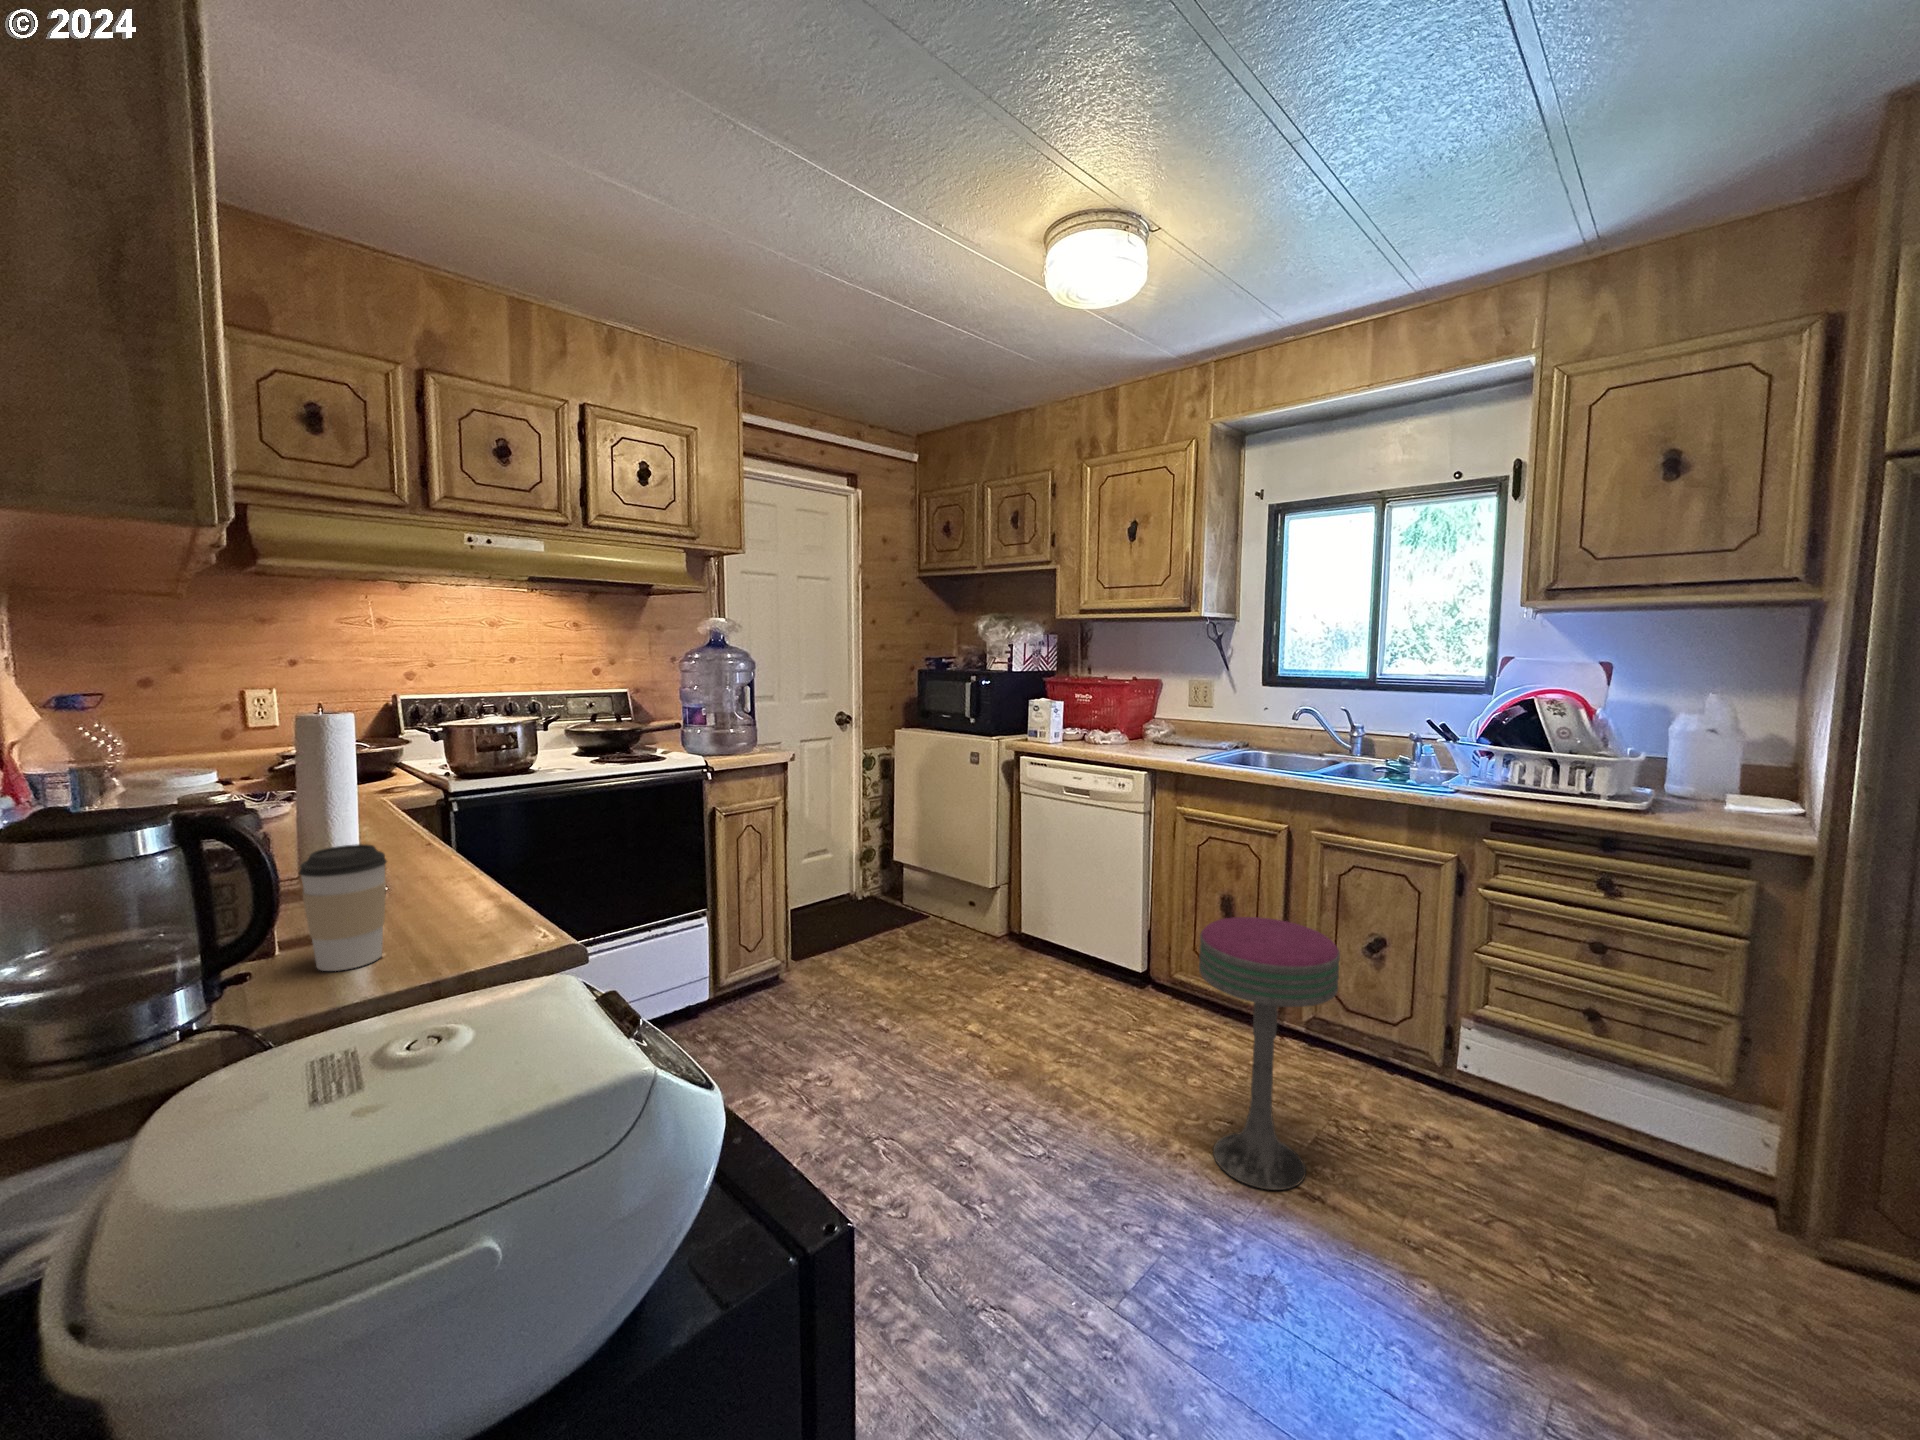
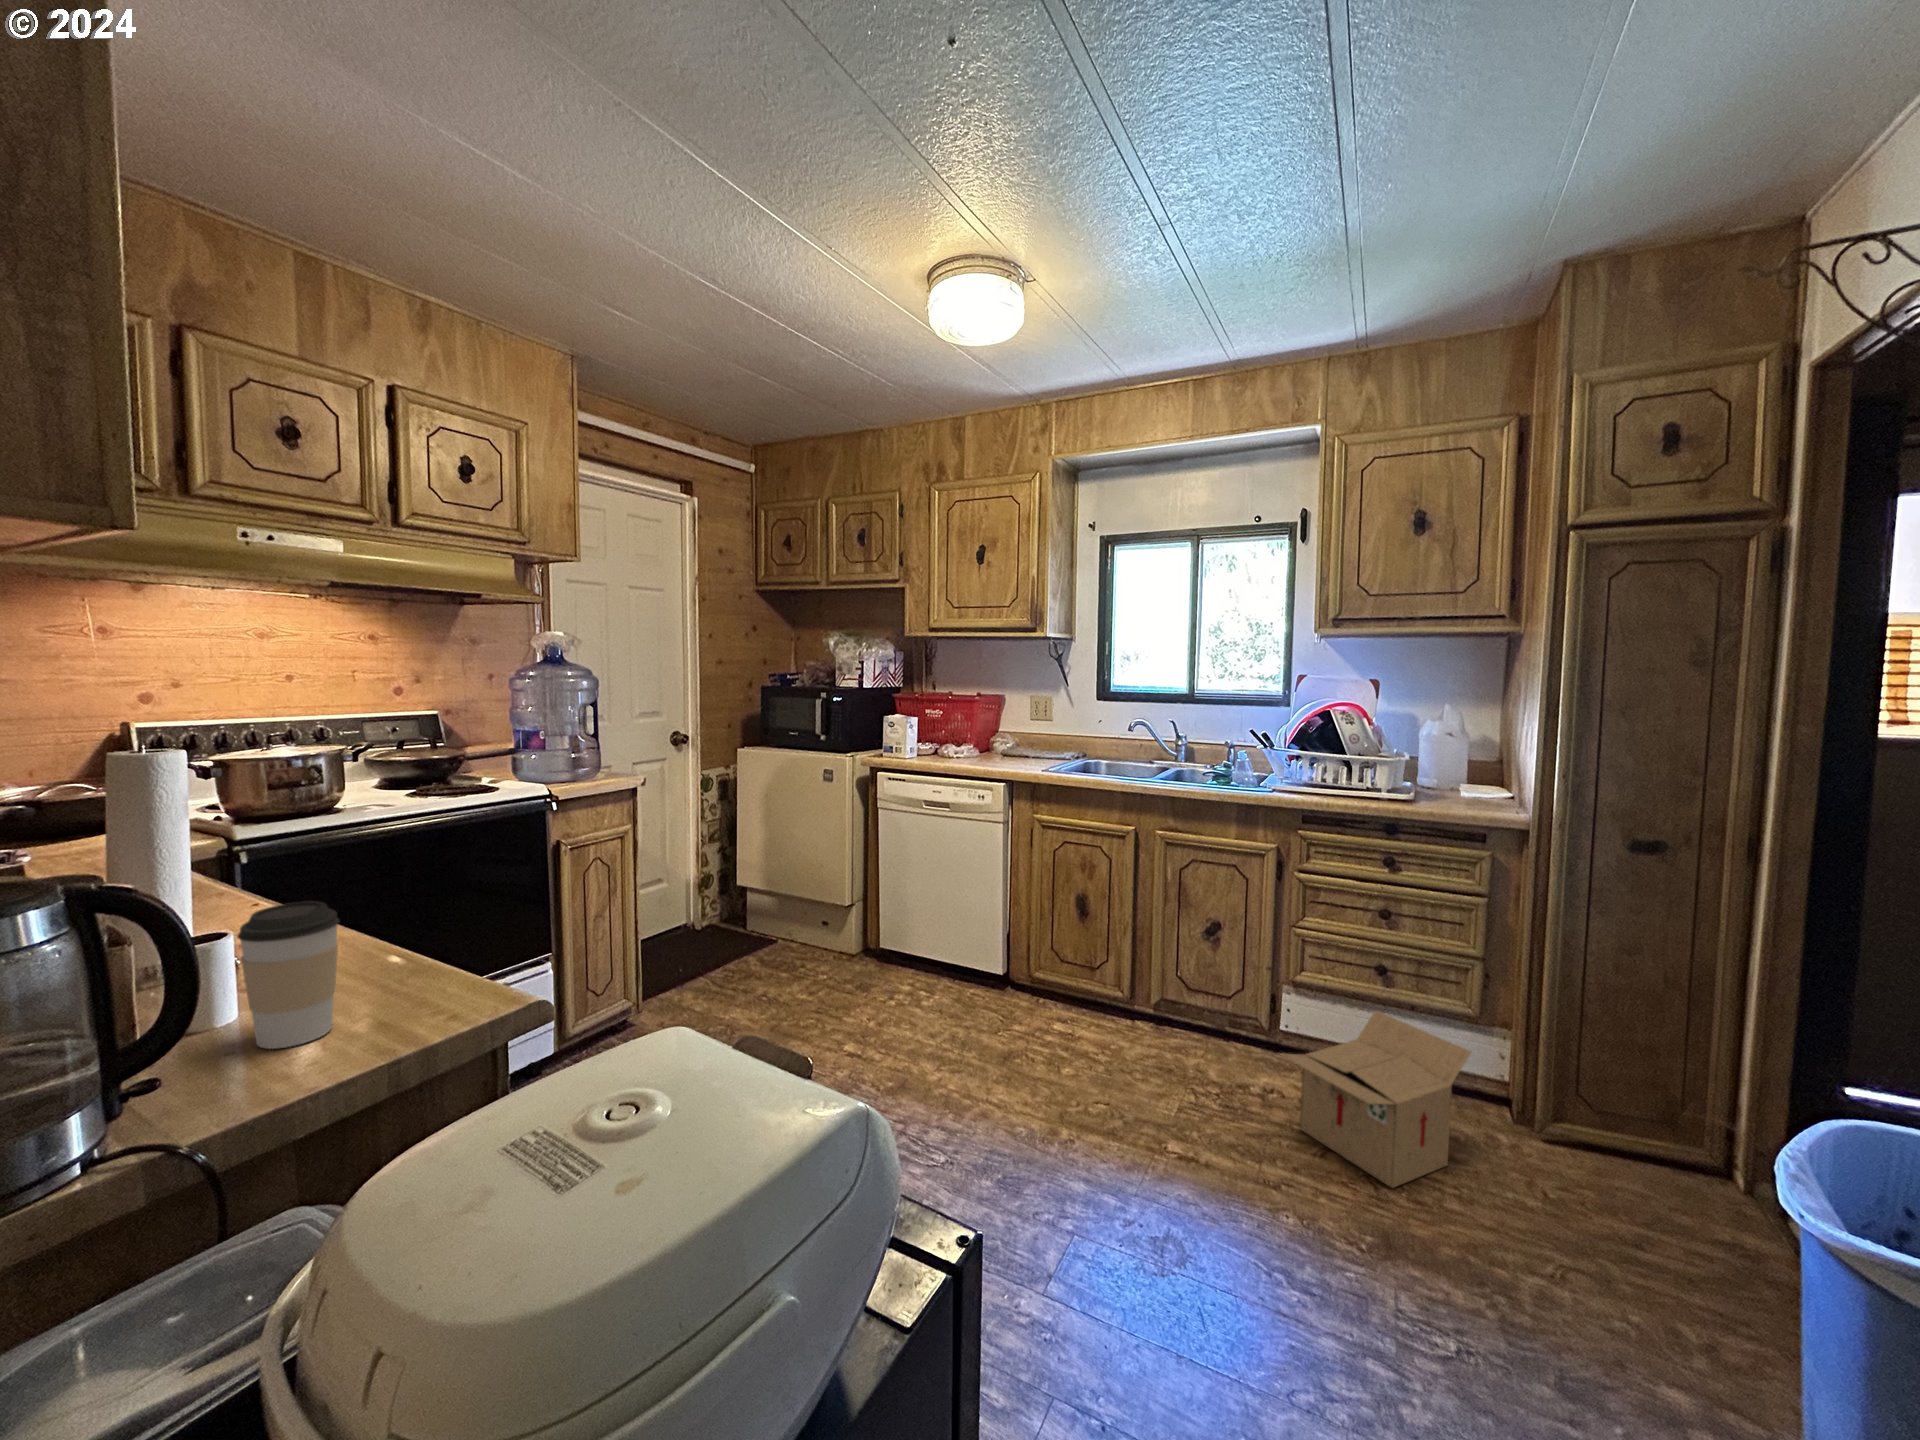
bar stool: present [1199,917,1340,1190] -> none [1083,913,1204,1158]
cardboard box: none [1431,1060,1702,1279] -> present [1280,1011,1471,1188]

